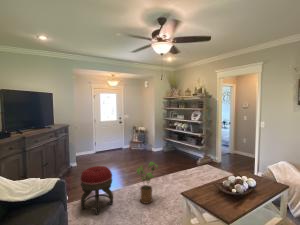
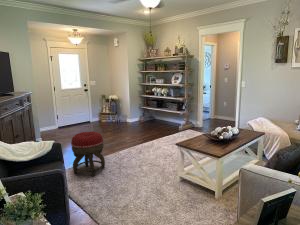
house plant: present [137,162,158,203] -> none [126,124,148,164]

